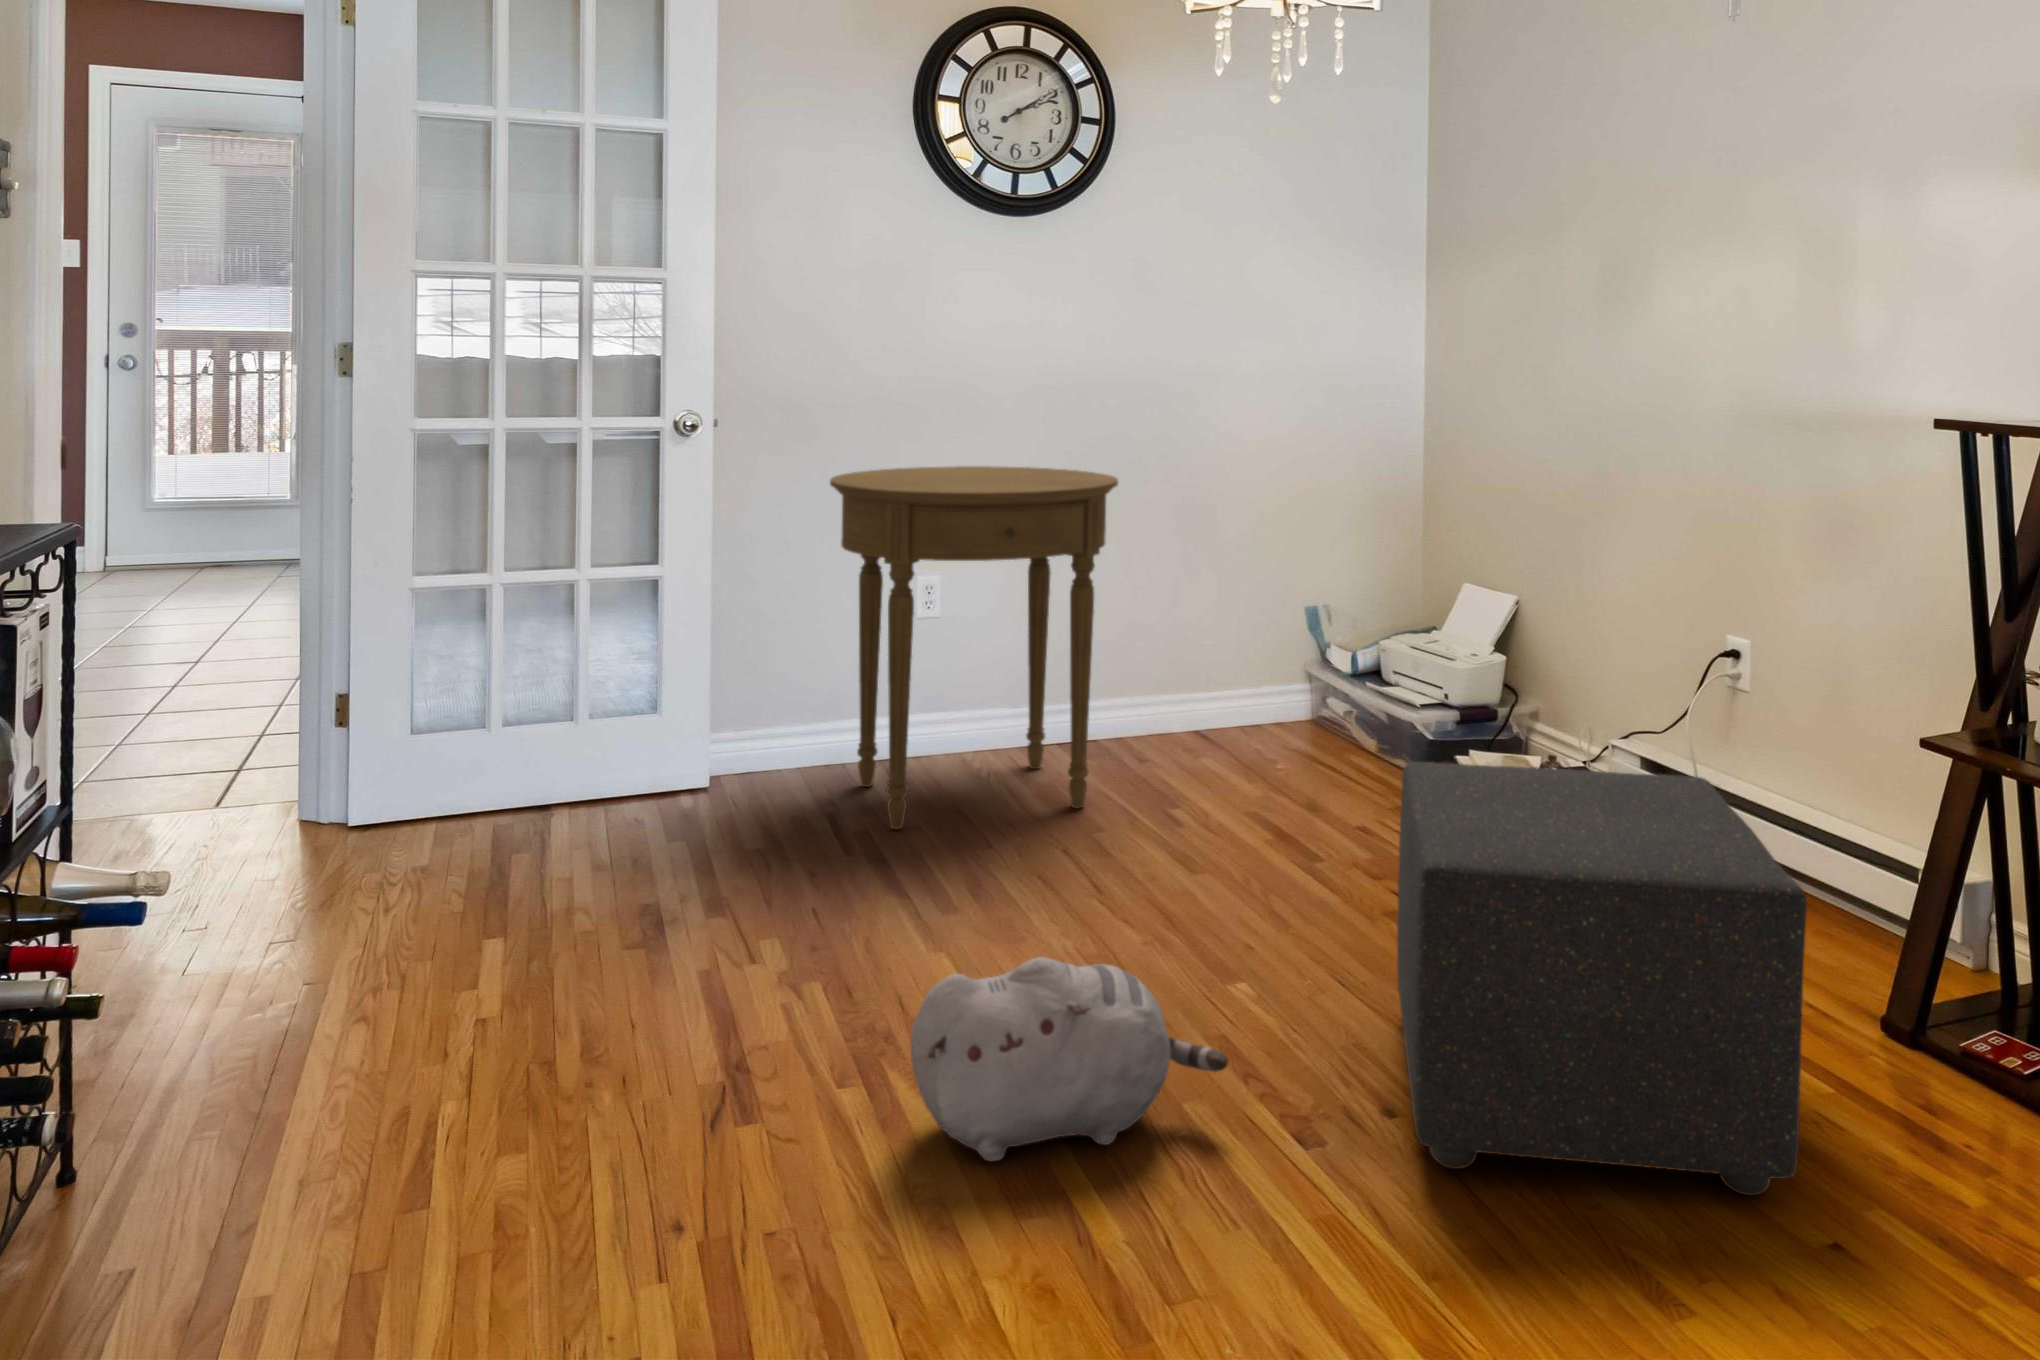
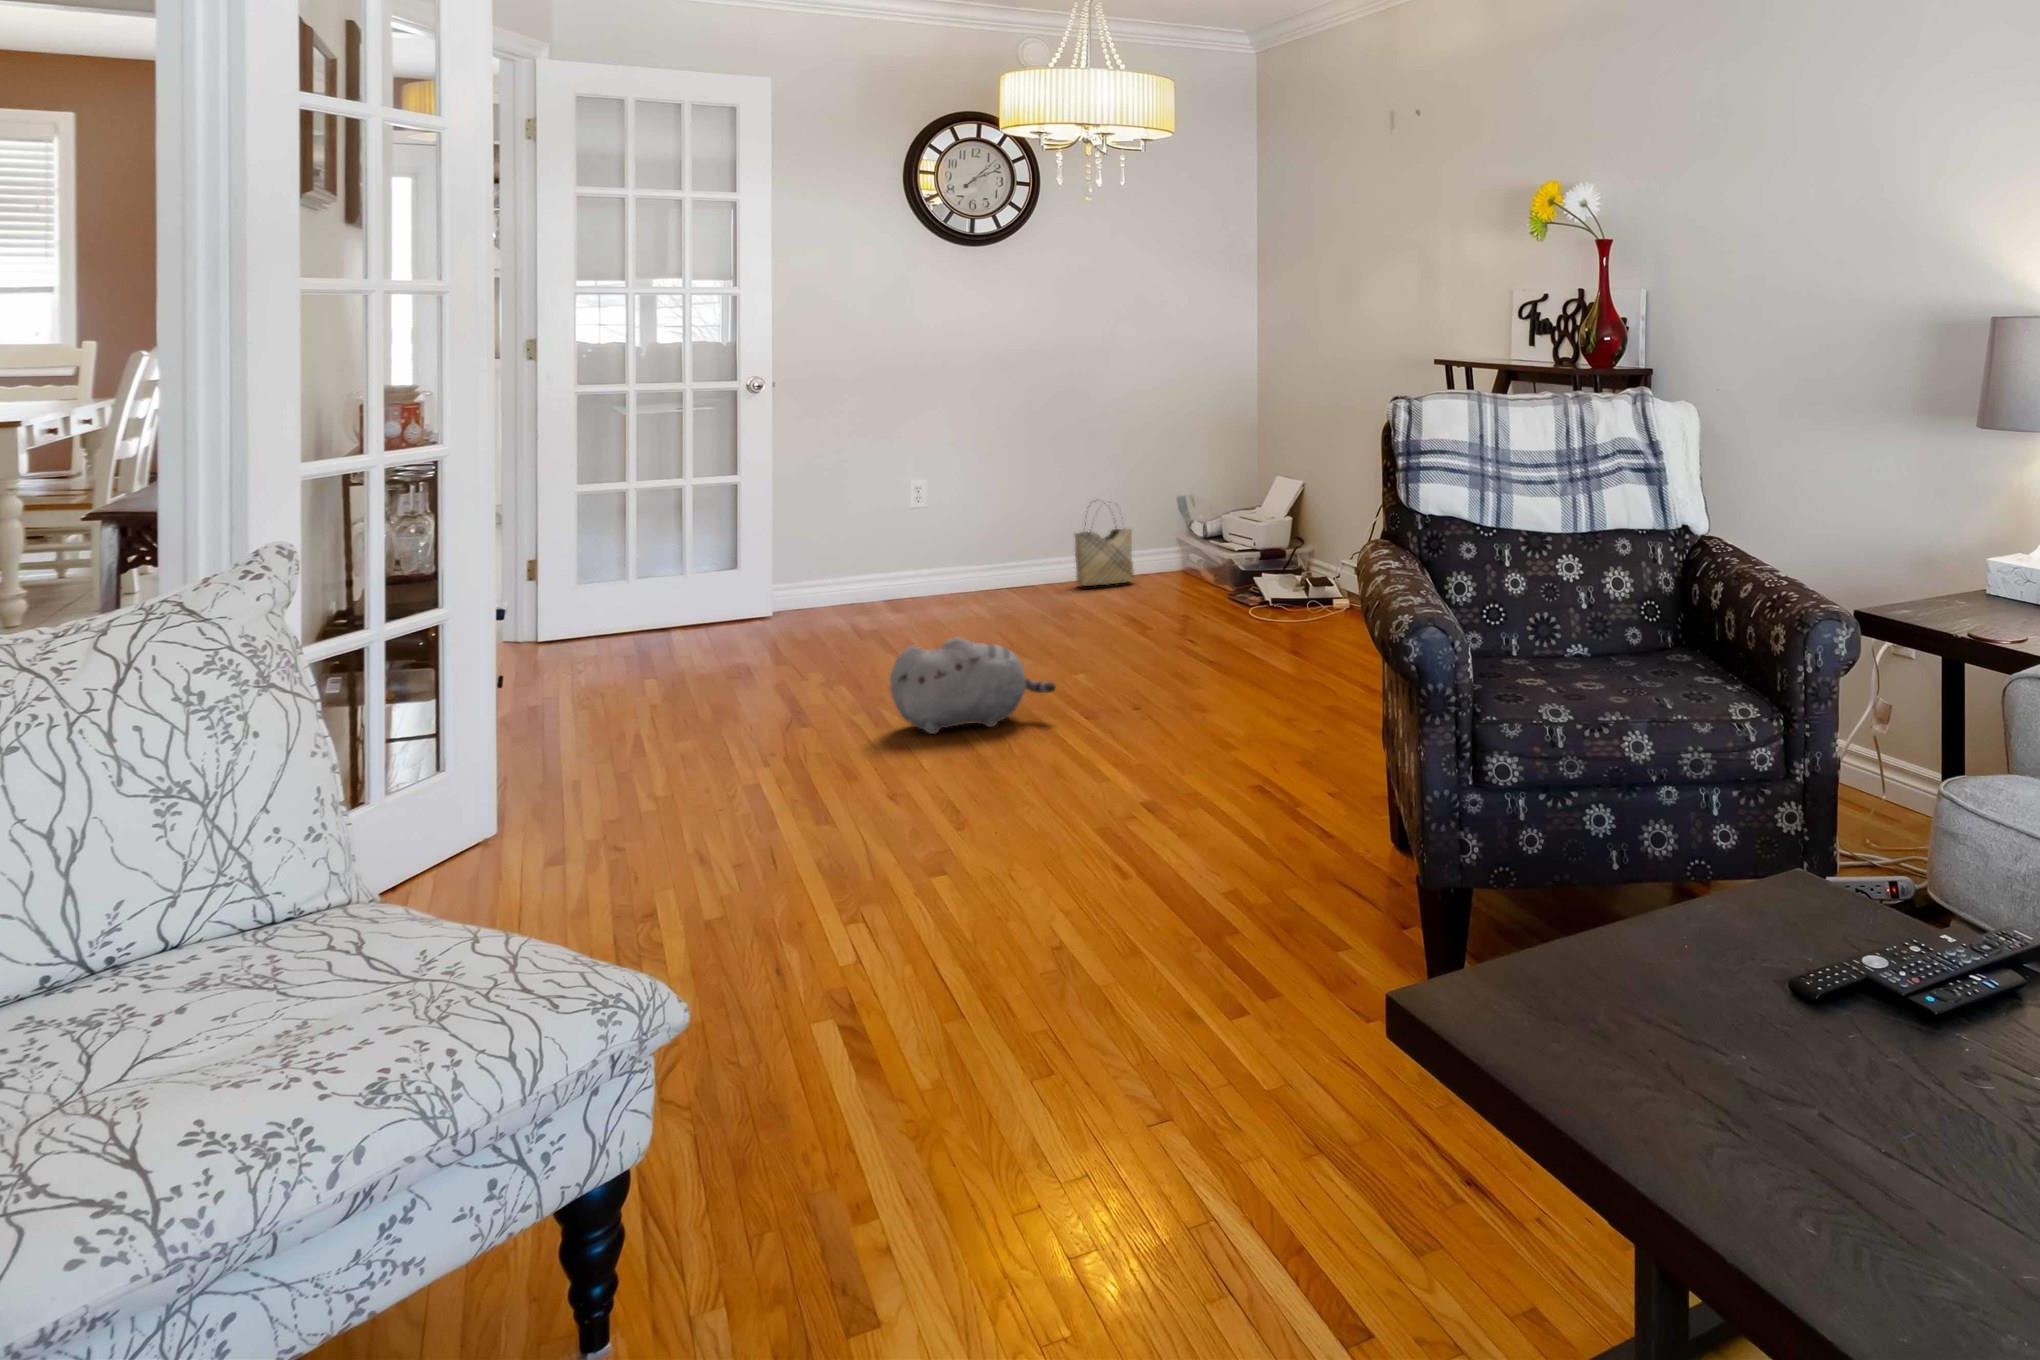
side table: present [830,466,1118,829] -> none [850,409,1038,629]
woven basket: none [1155,608,1243,745] -> present [1075,501,1133,586]
ottoman: present [1397,762,1807,1195] -> none [1142,548,1324,725]

